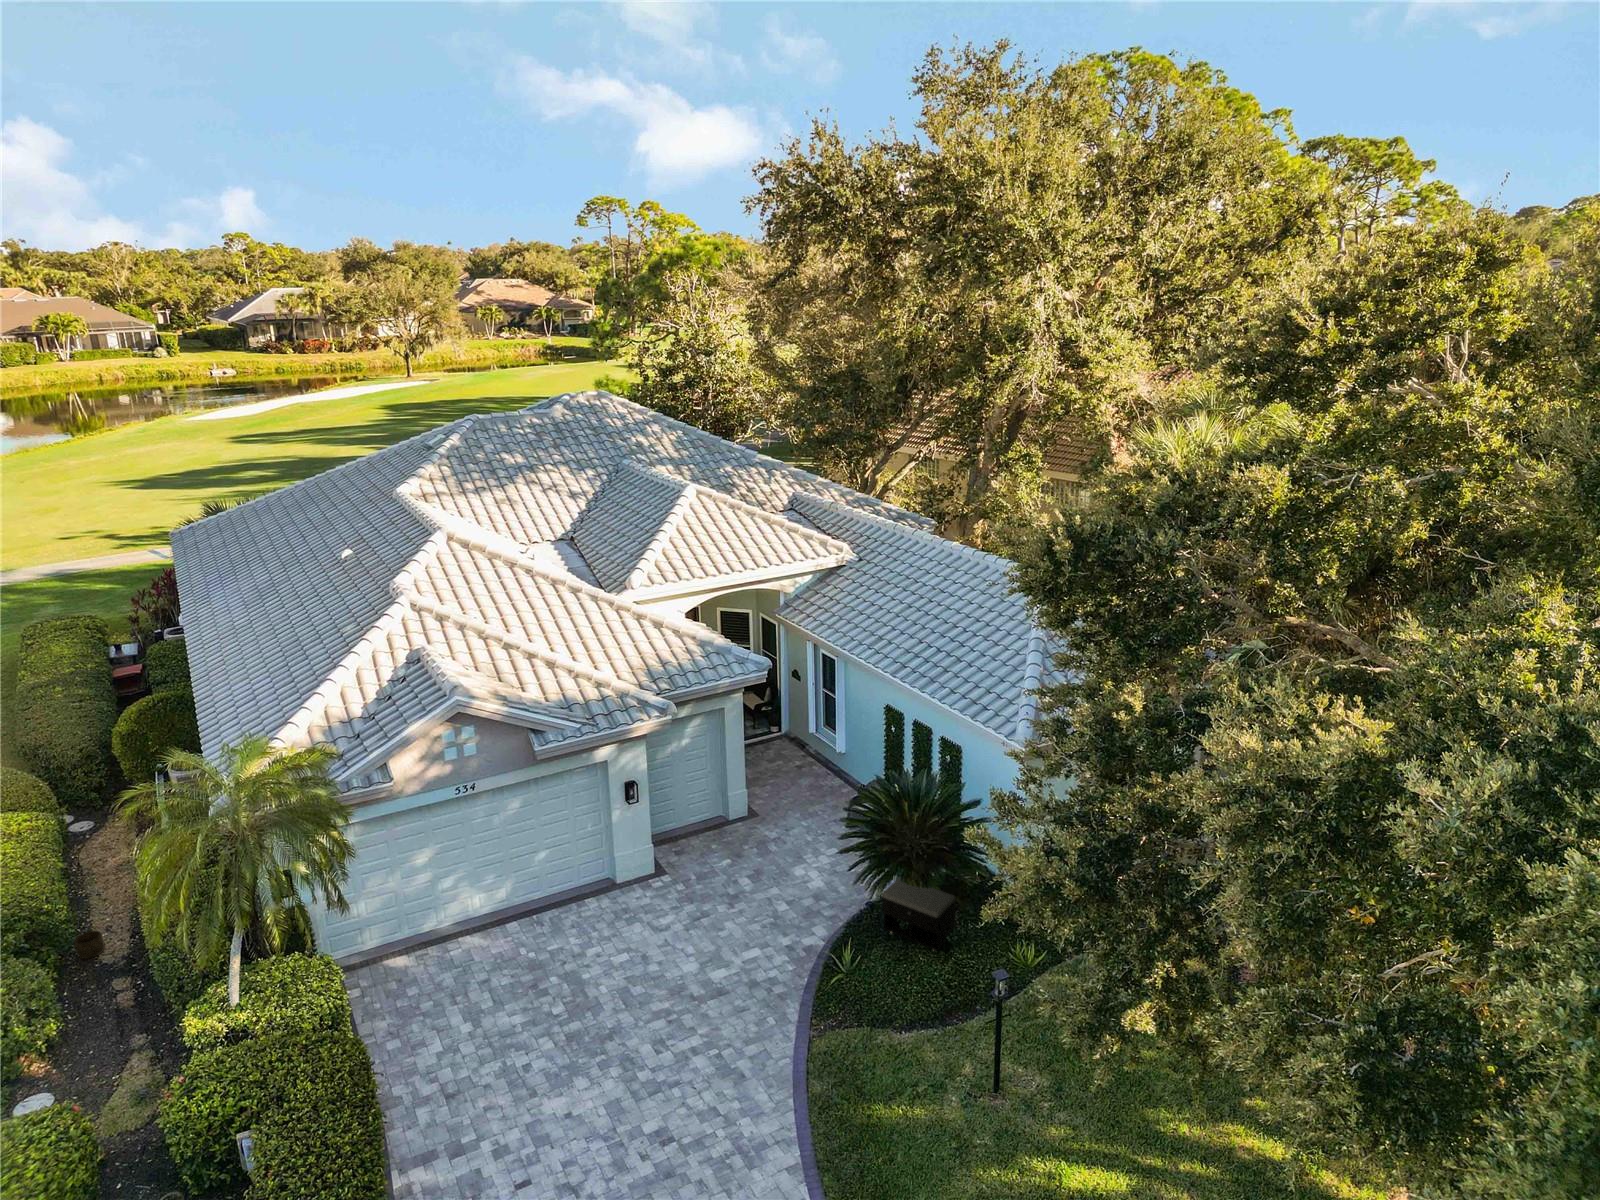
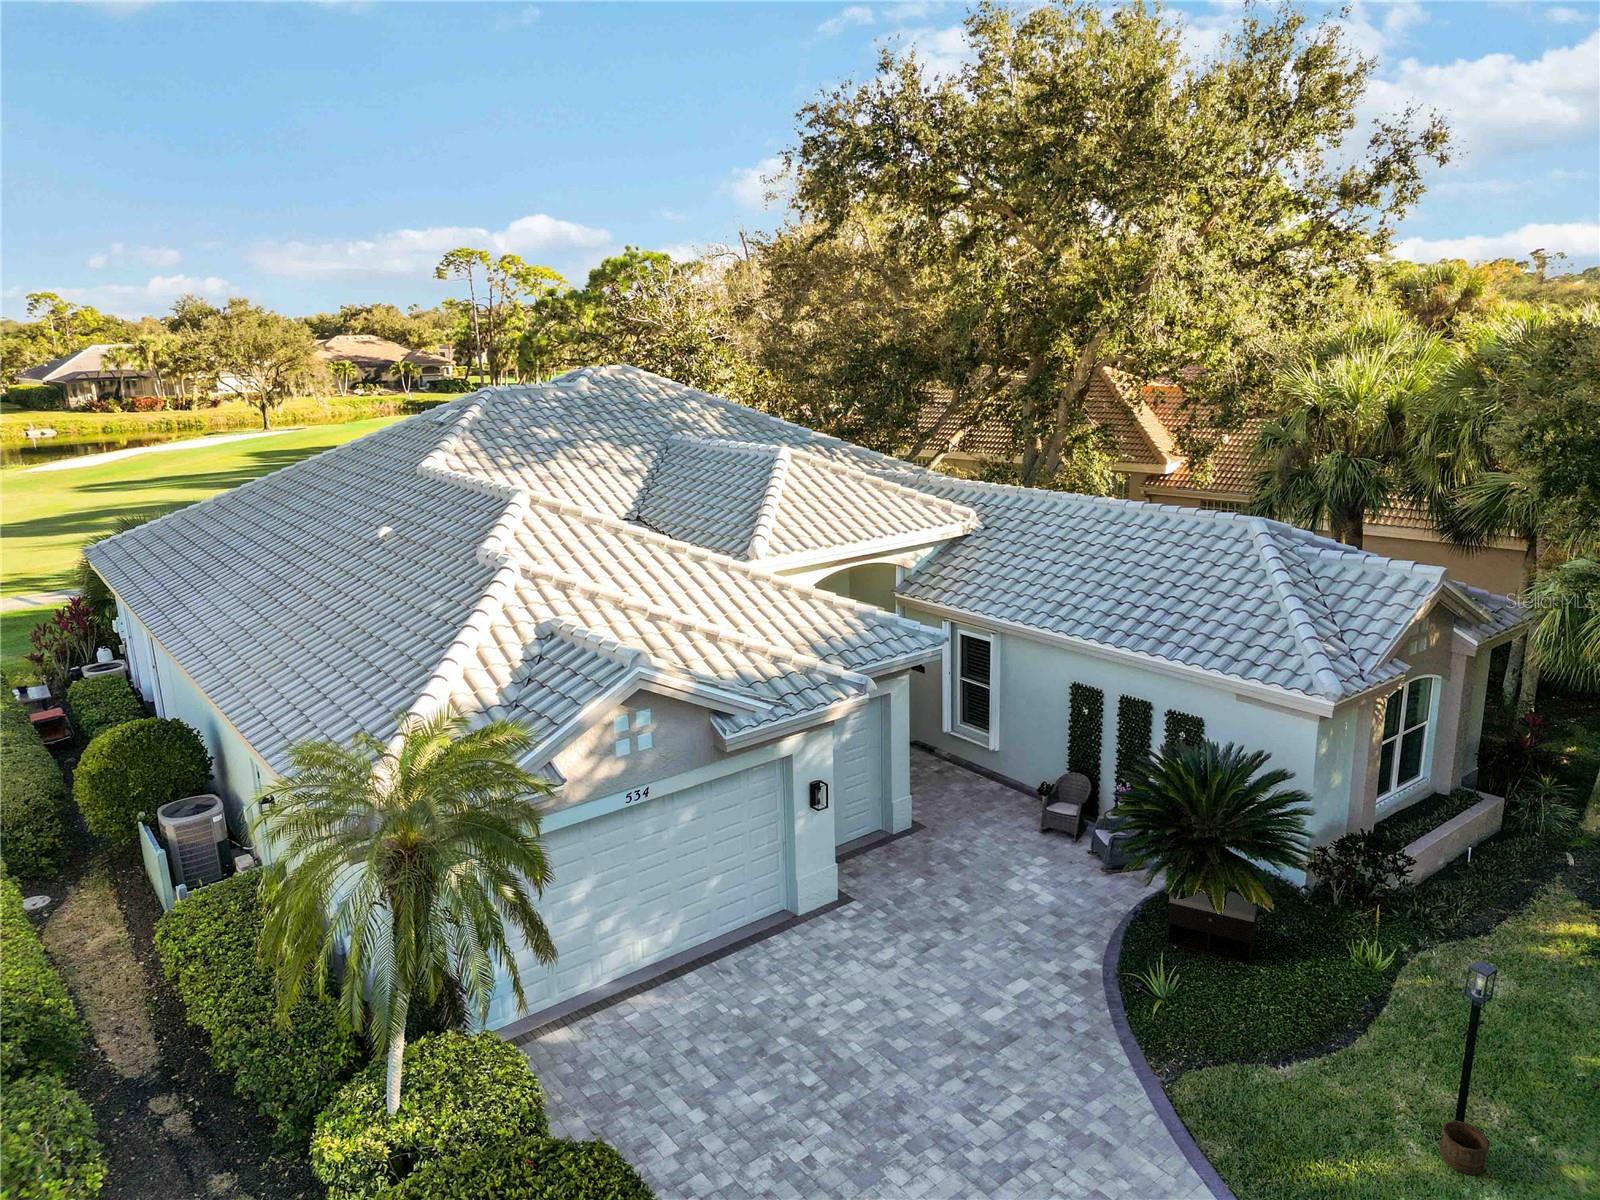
wooden bucket: present [74,930,105,959] -> present [1440,1120,1490,1175]

